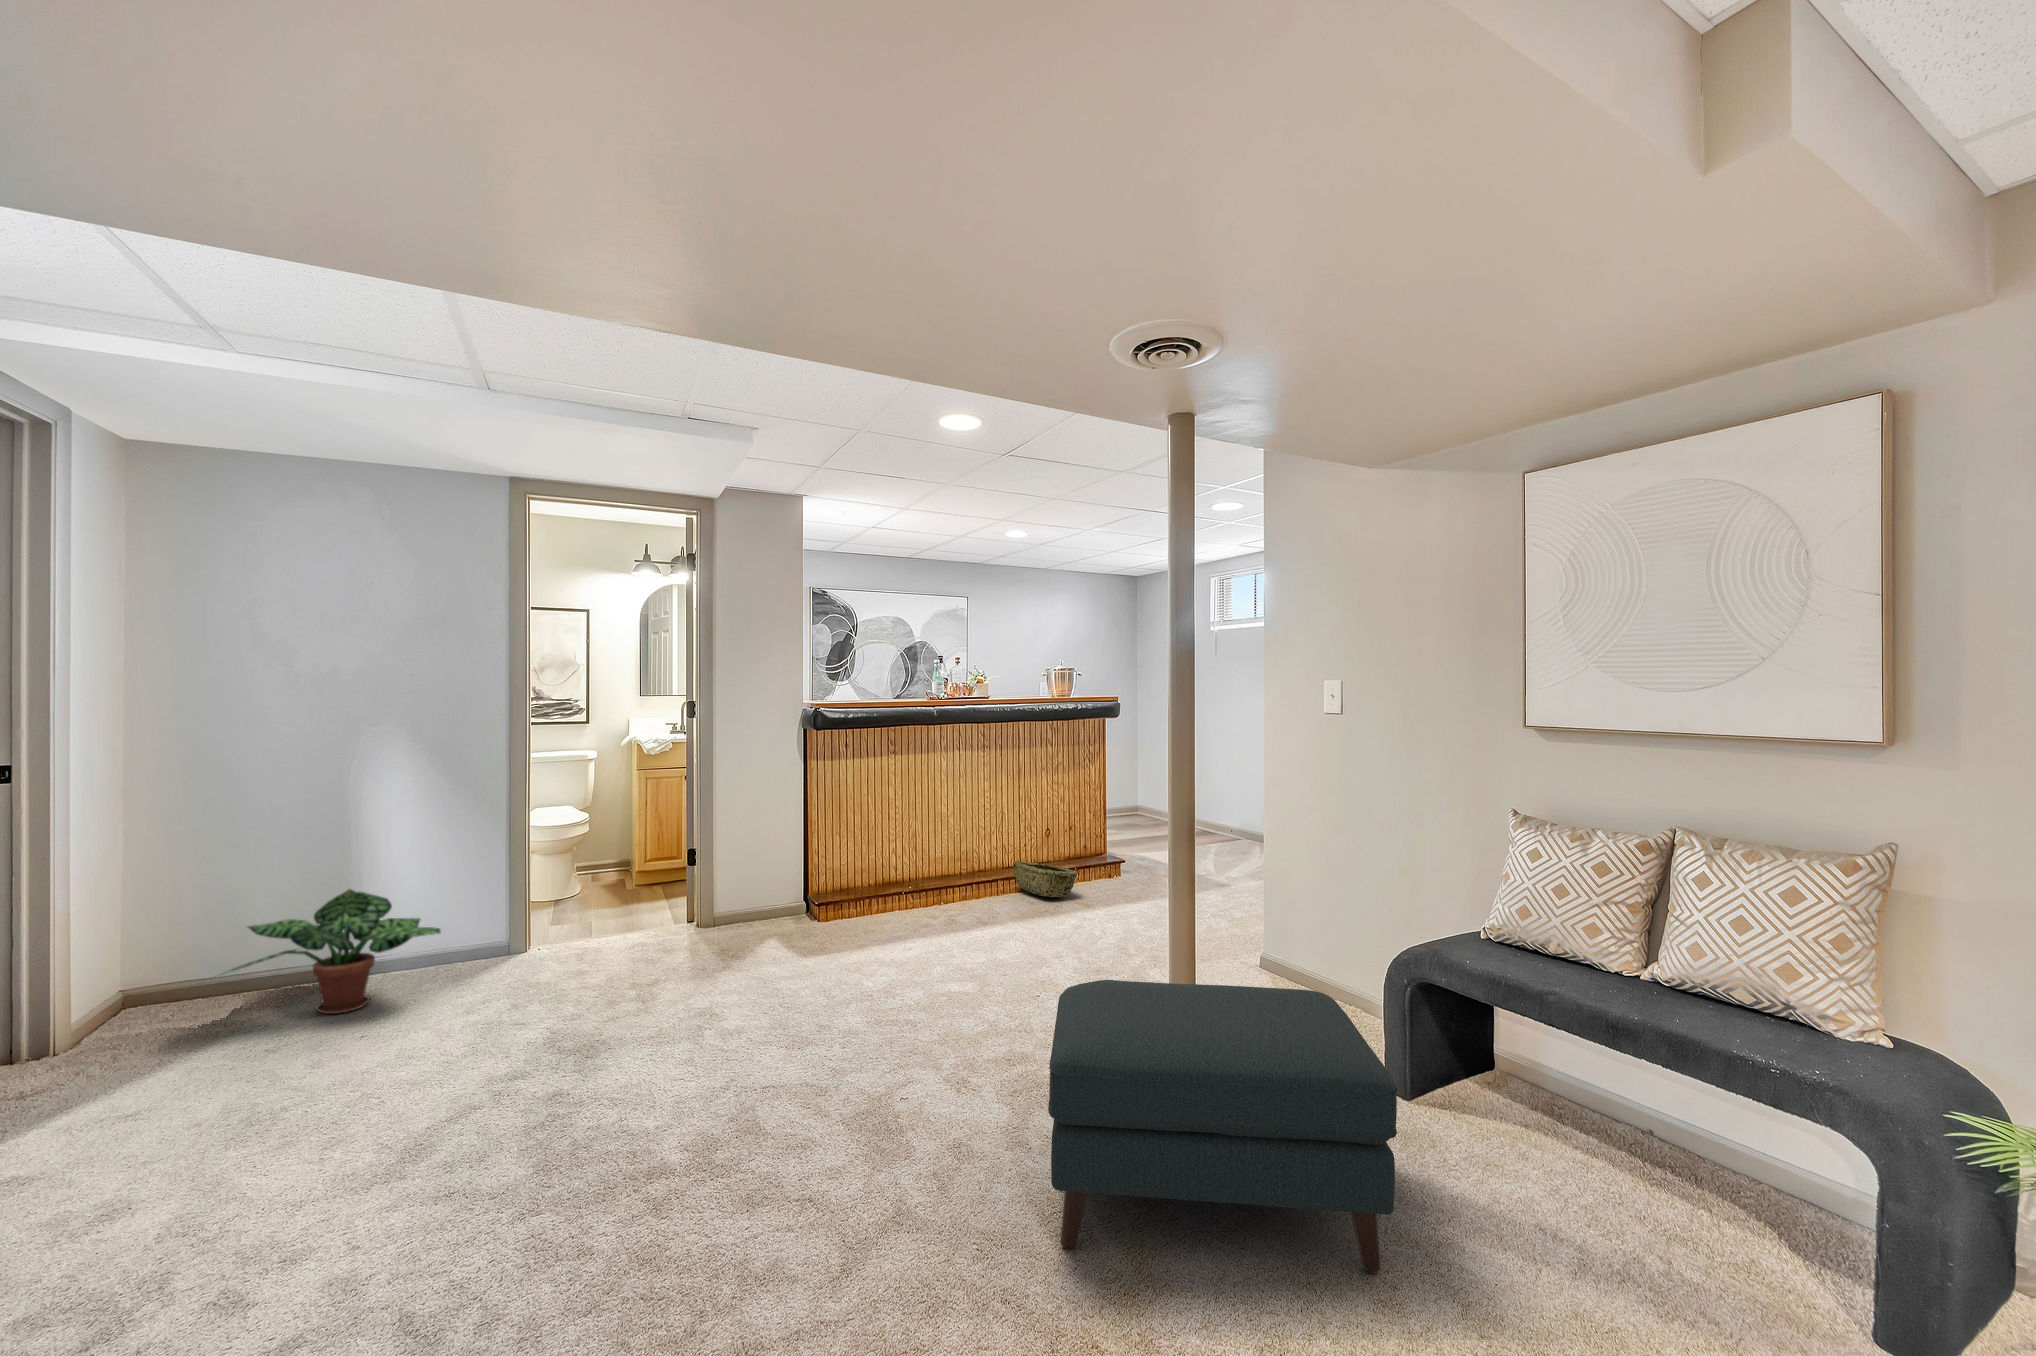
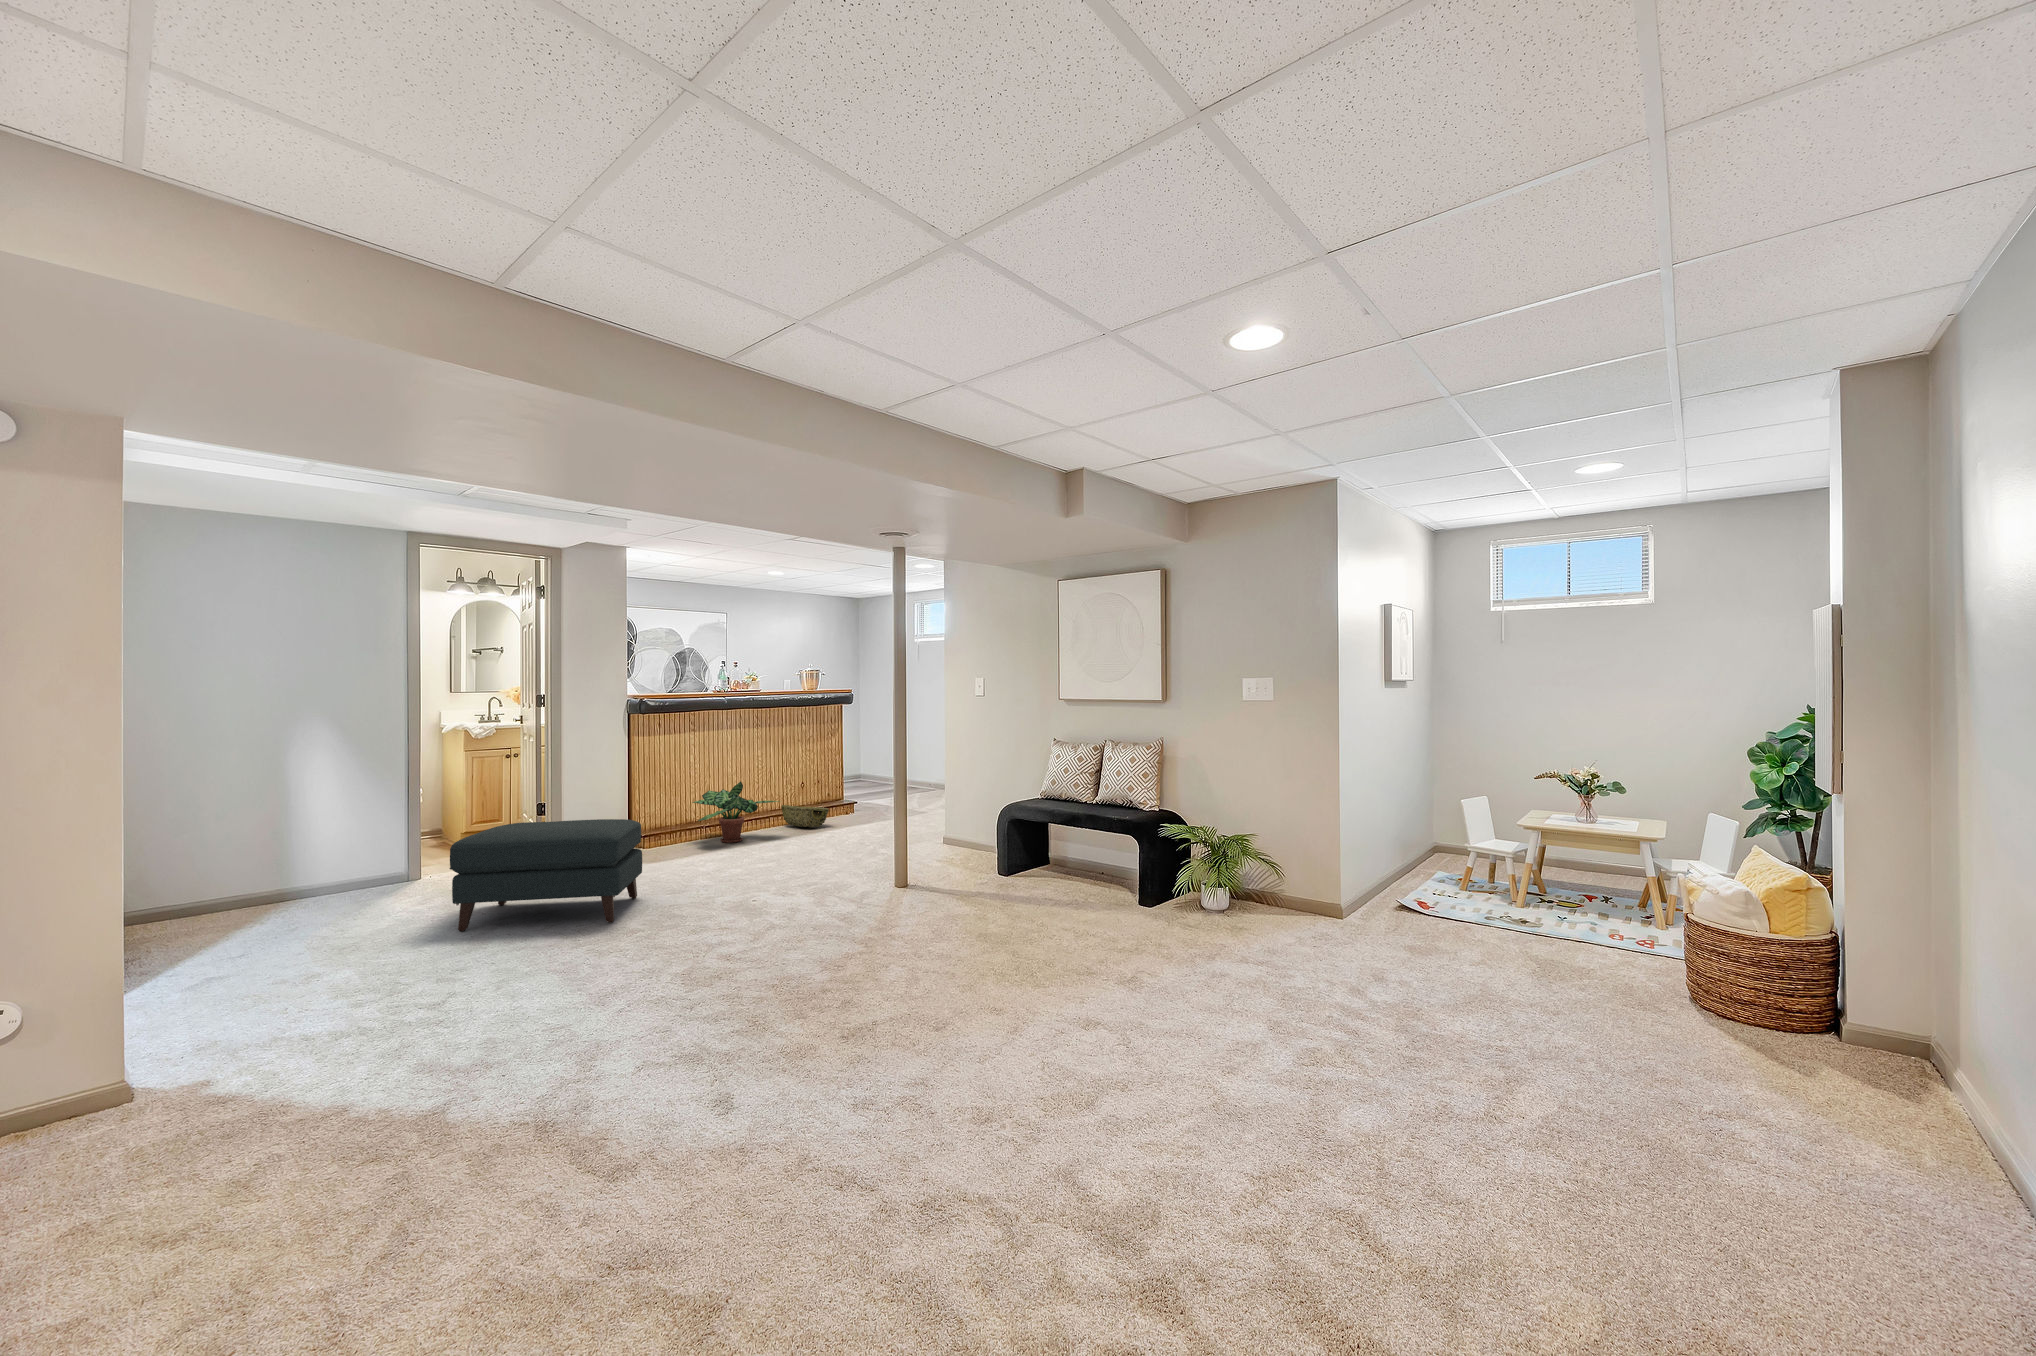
potted plant: present [228,889,440,1014] -> present [693,781,779,843]
ottoman: present [1048,980,1397,1273] -> present [450,819,642,931]

